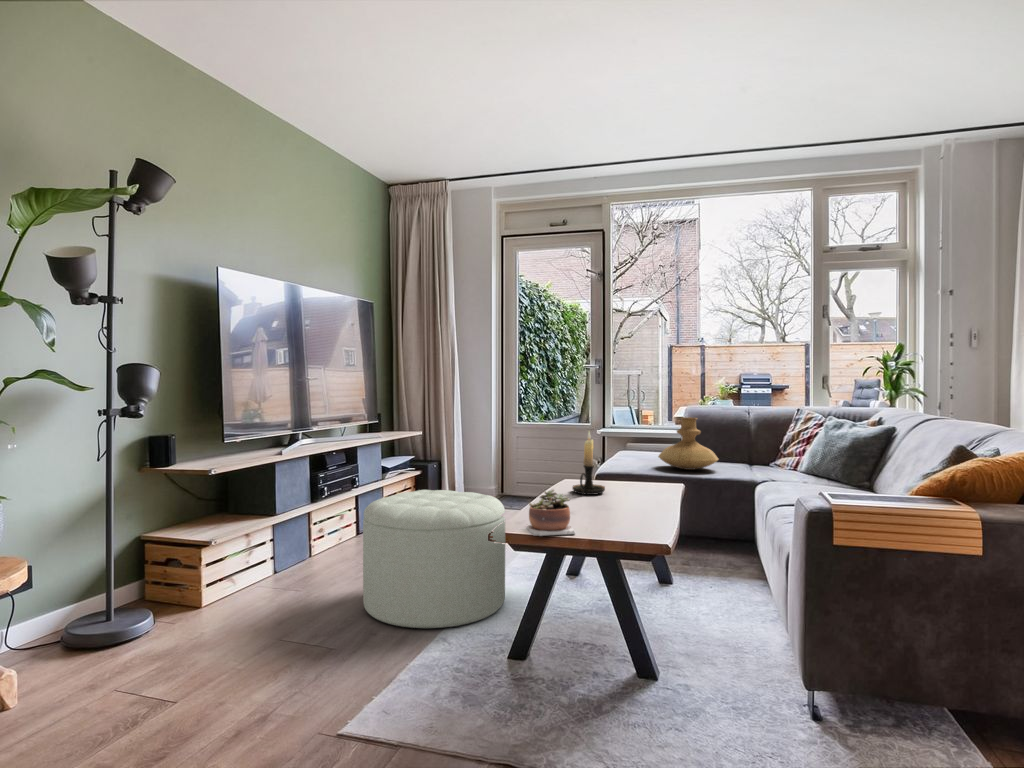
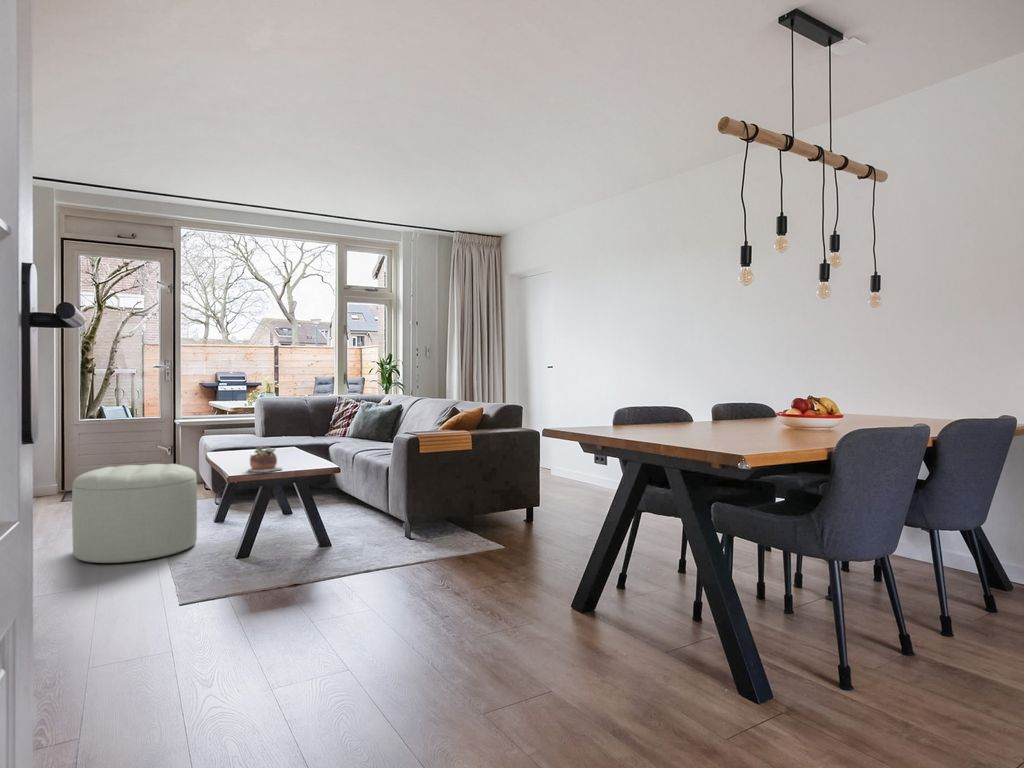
vase: present [658,417,718,470] -> none [255,404,299,441]
candle holder: present [573,432,605,495] -> none [230,413,255,457]

